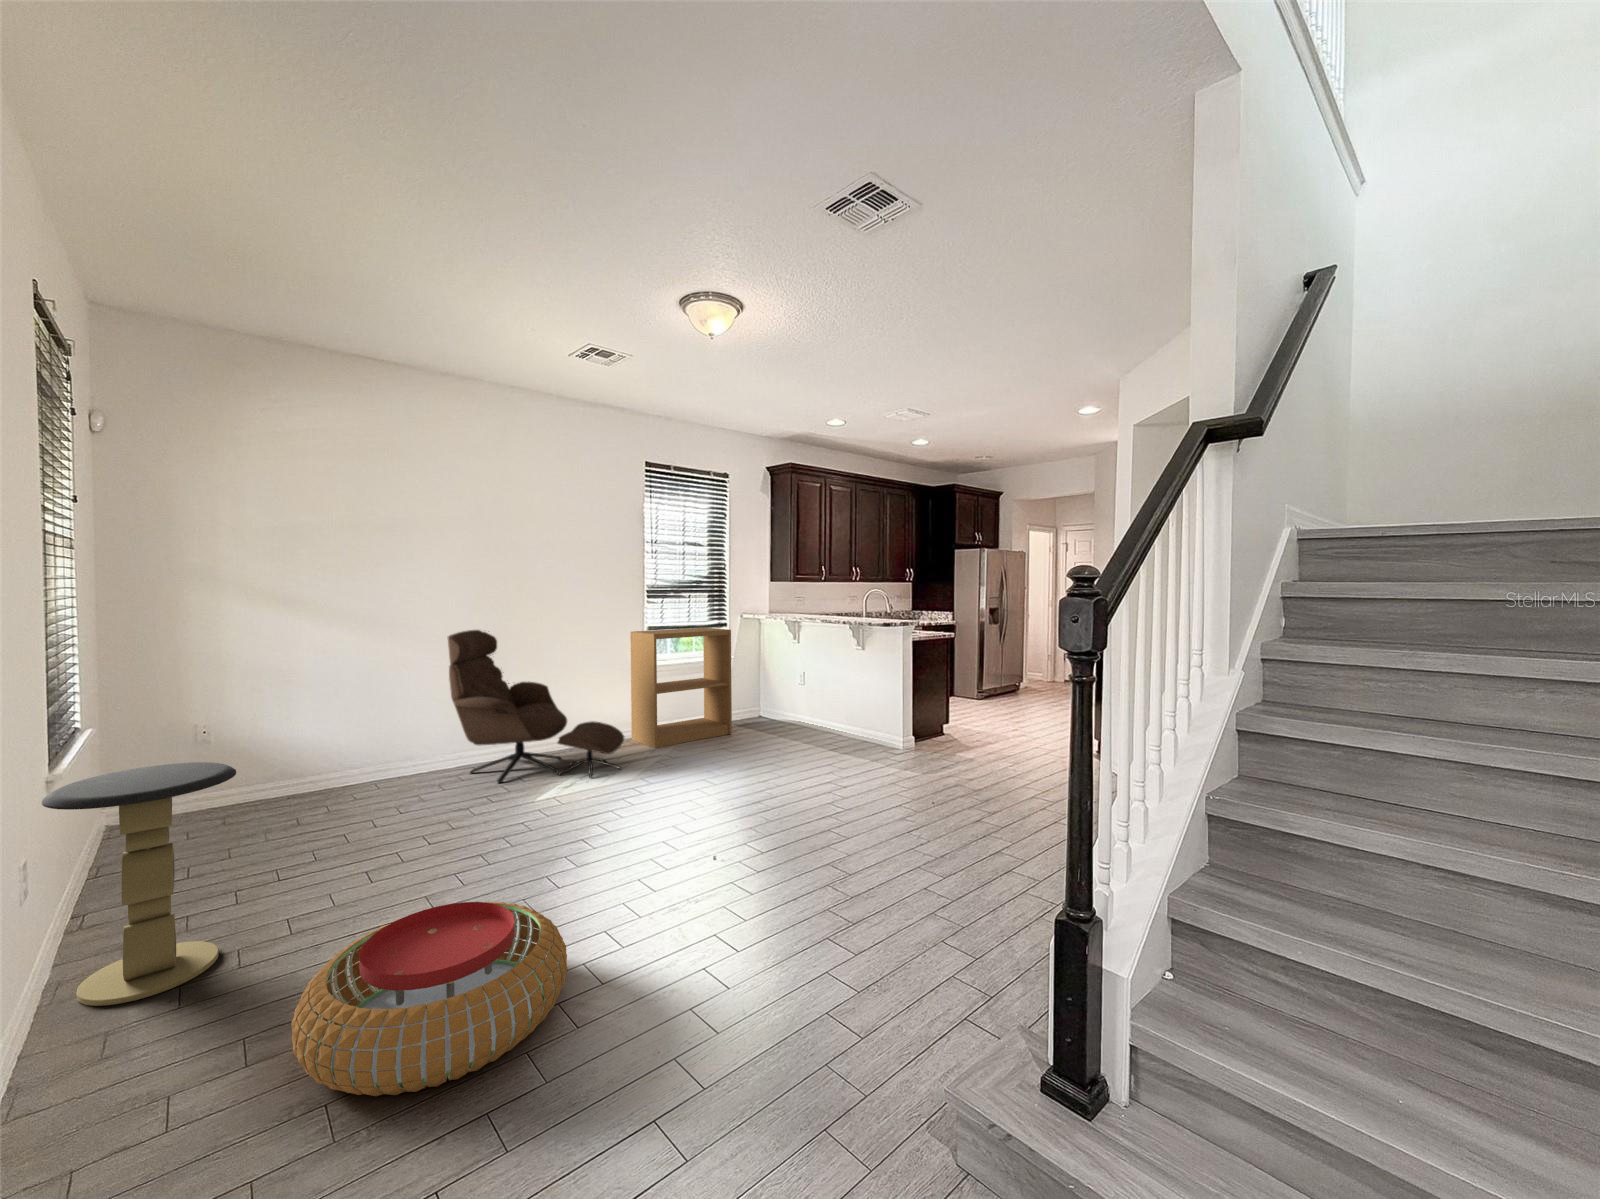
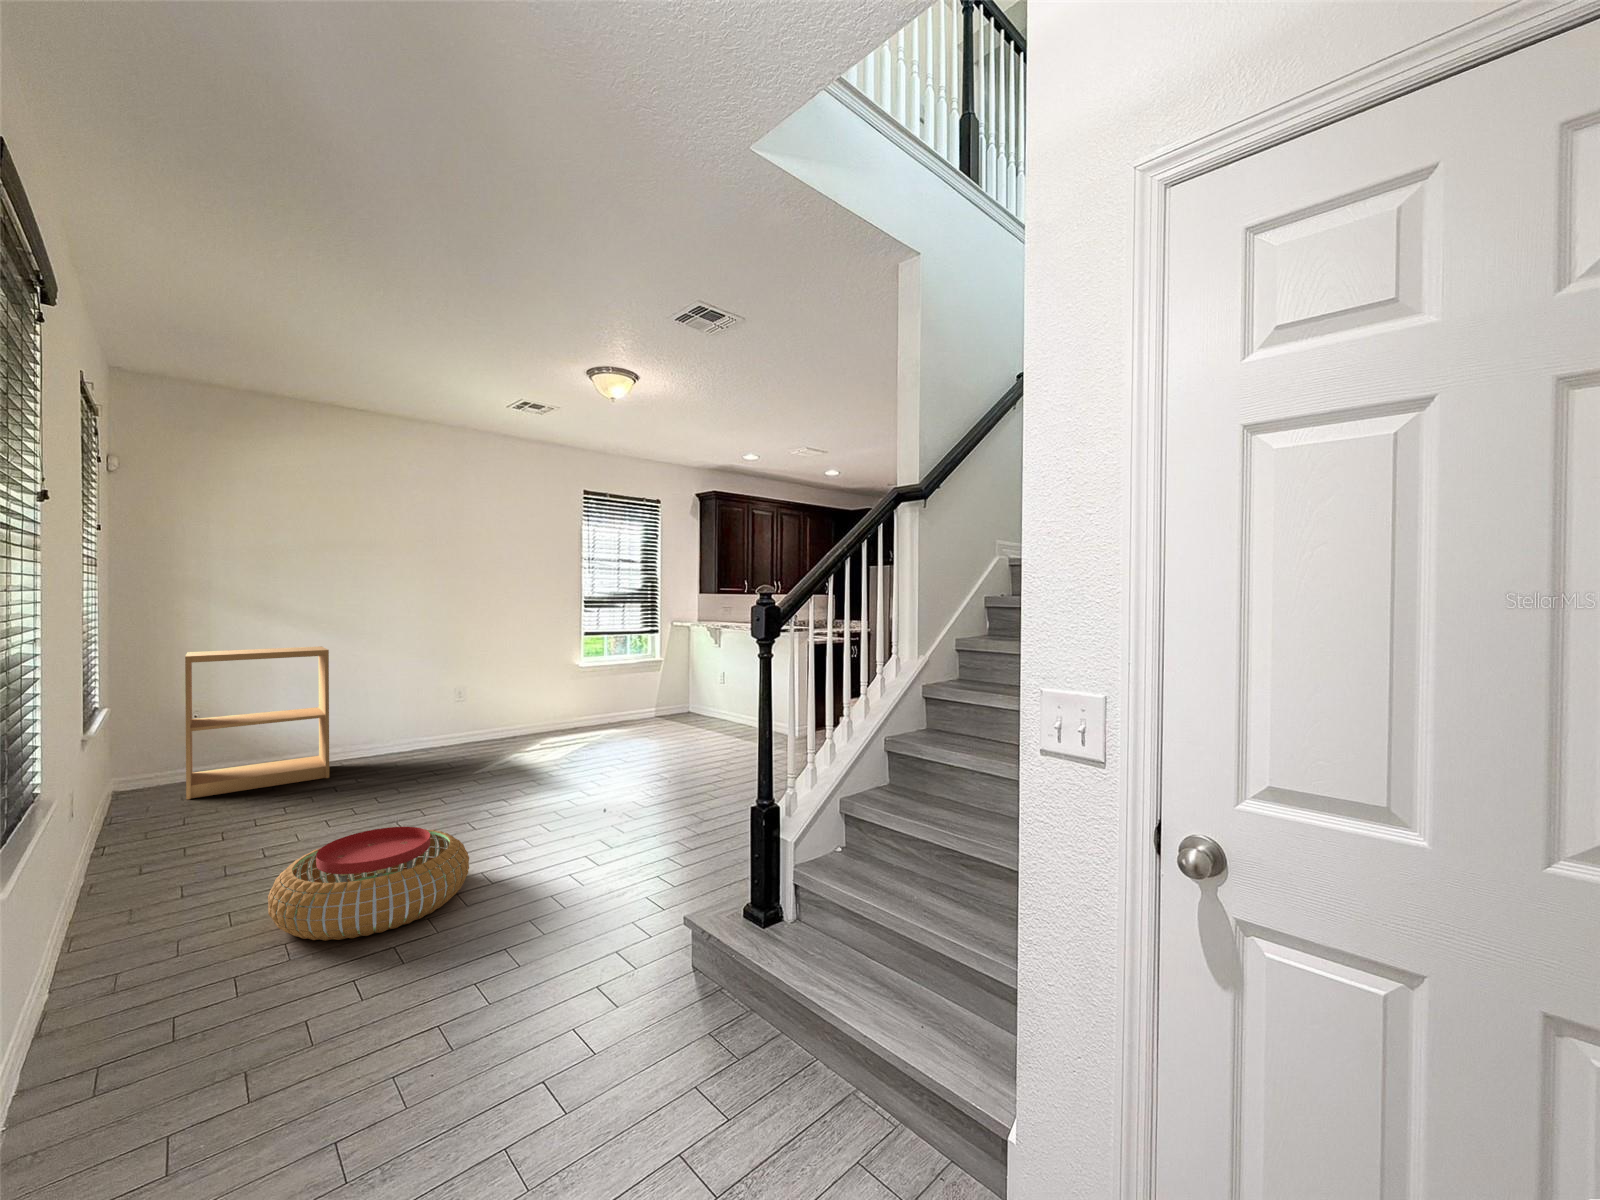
bookshelf: present [630,628,732,748] -> present [185,646,329,800]
lounge chair: present [447,630,624,783] -> none [404,634,557,762]
side table: present [42,762,236,1006] -> none [88,729,228,899]

